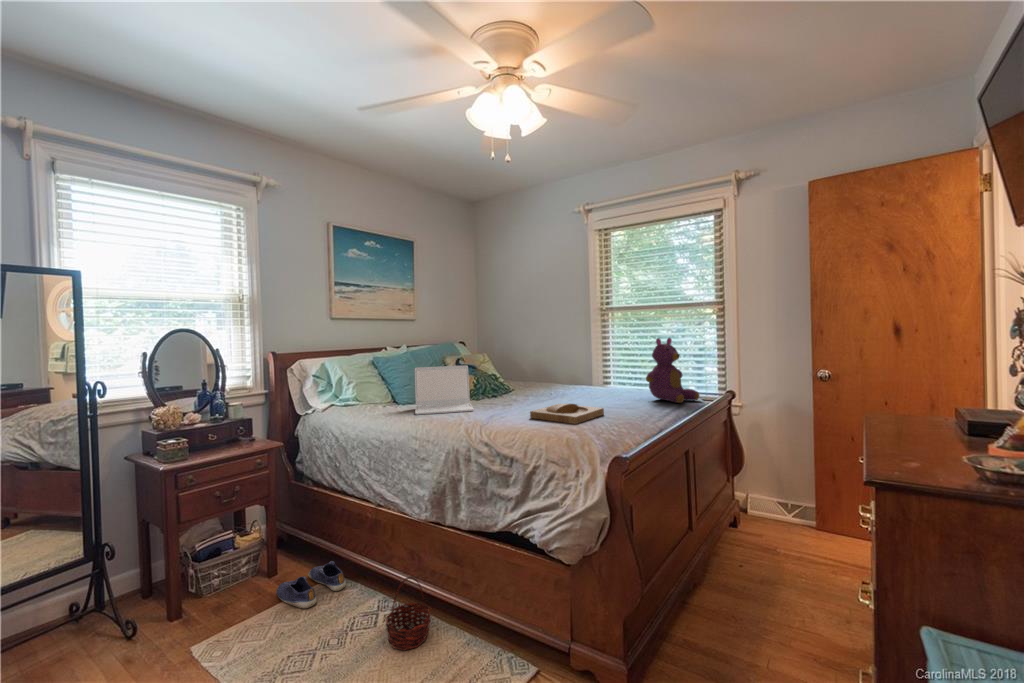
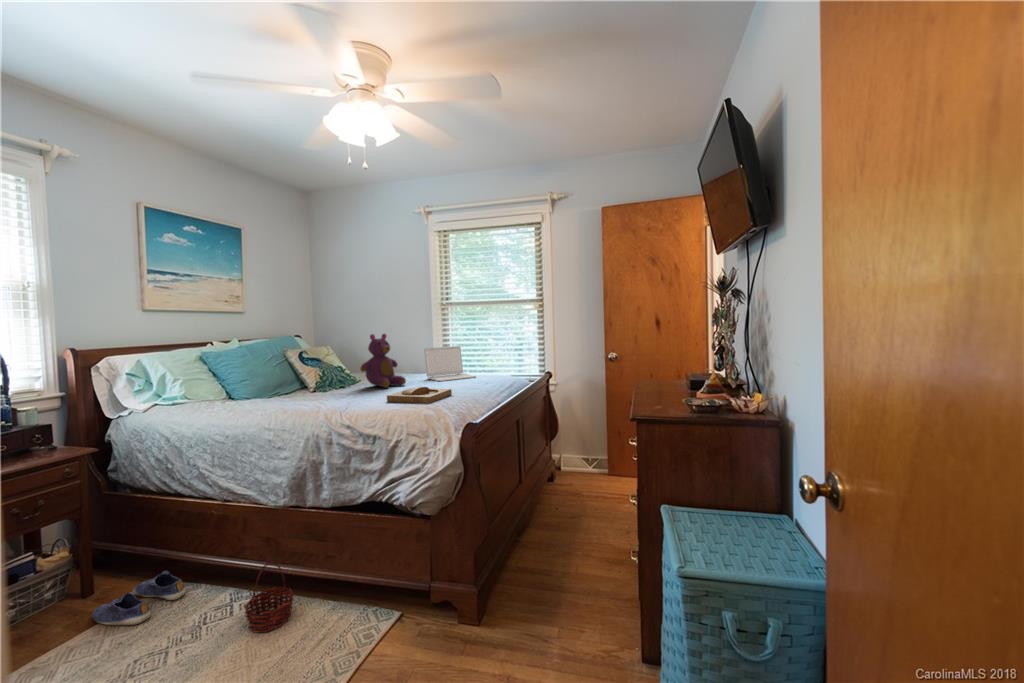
teddy bear: present [646,338,699,403] -> present [360,334,406,388]
laptop: present [415,365,474,415] -> present [424,346,476,381]

